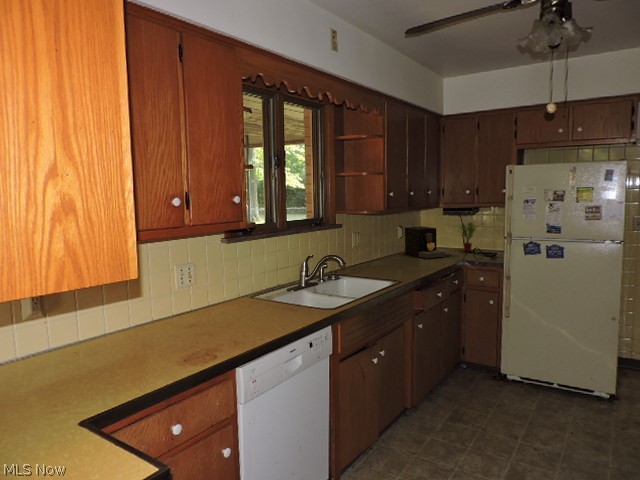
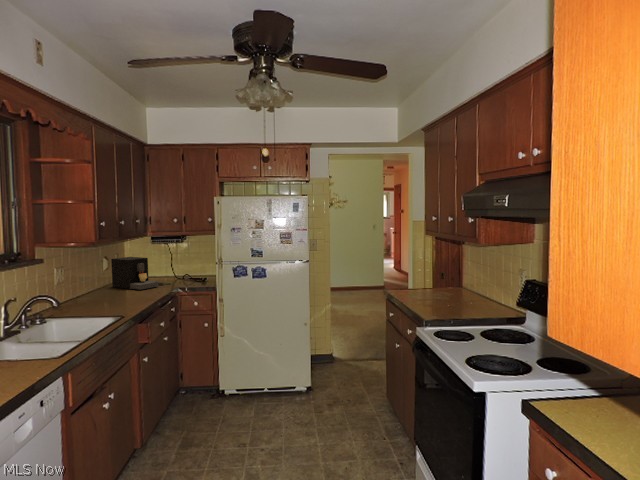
potted plant: present [455,223,476,252] -> none [160,249,194,280]

